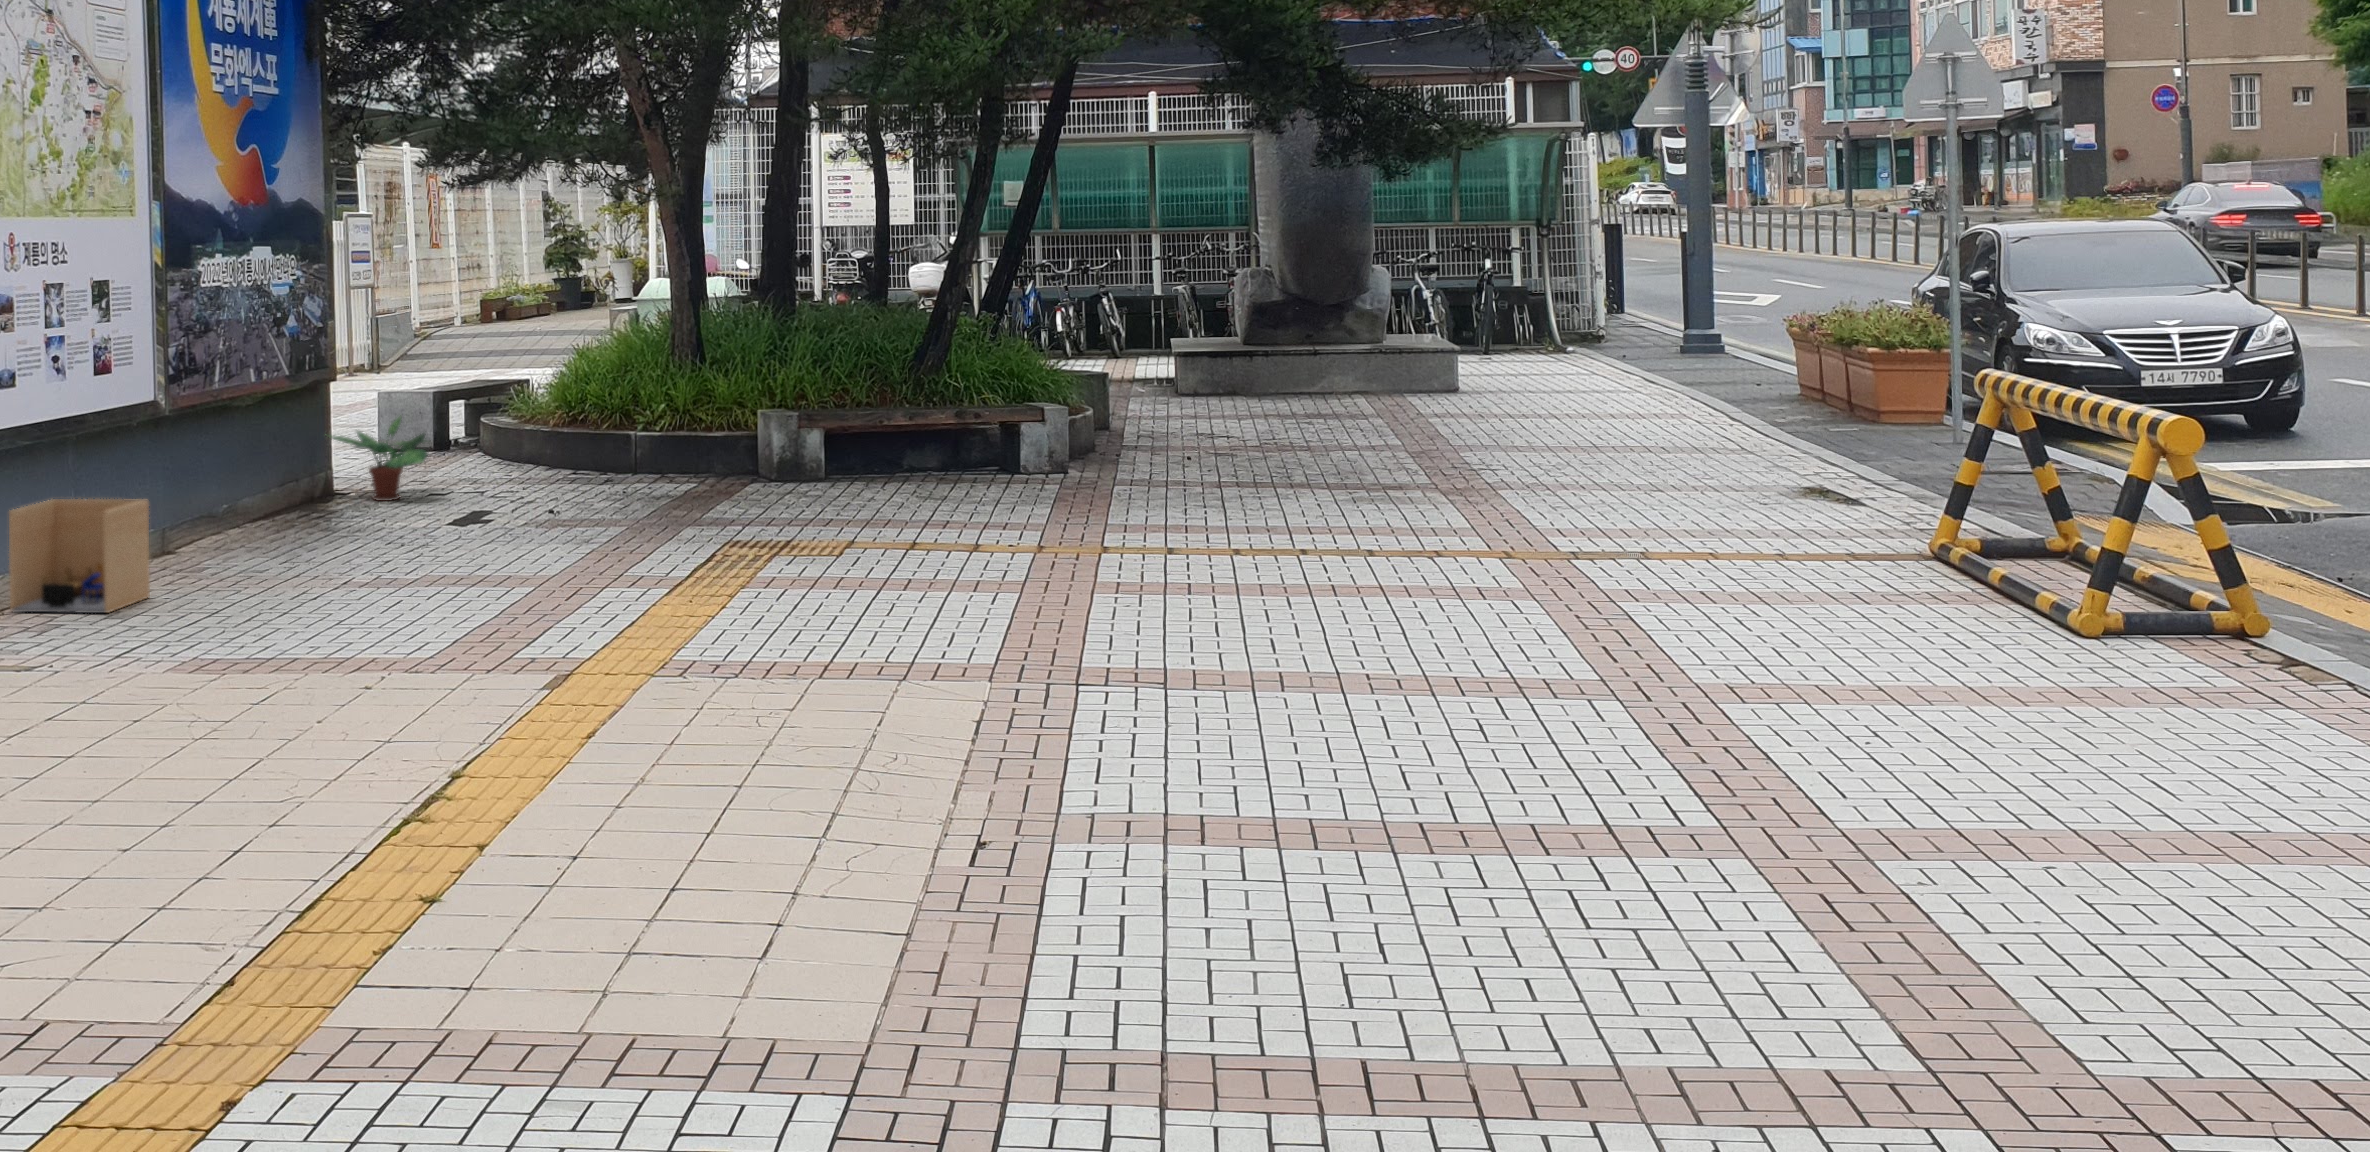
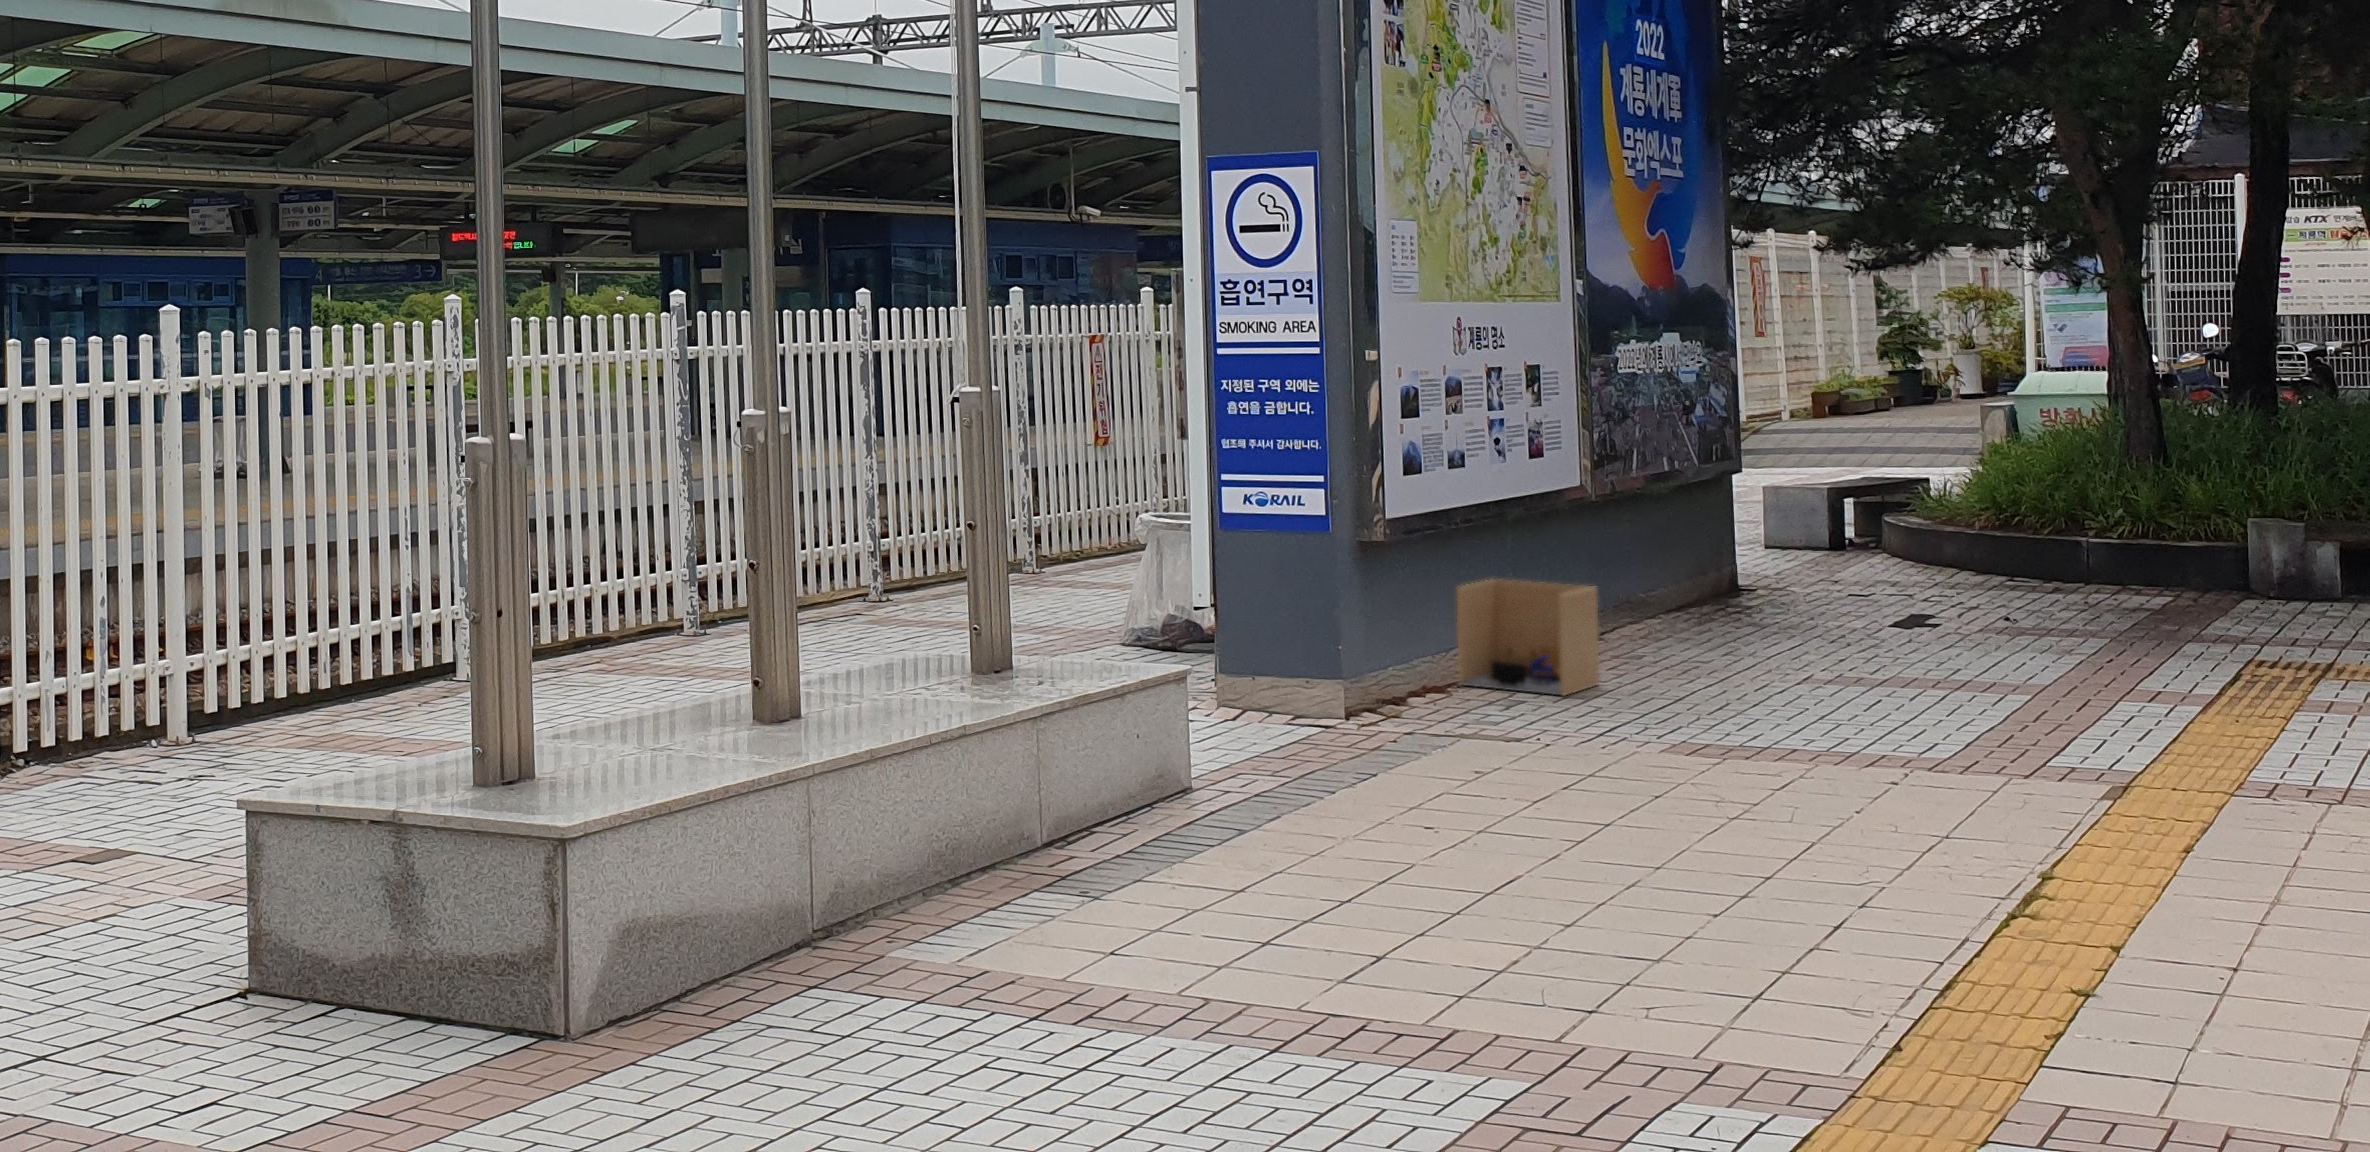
potted plant: present [330,416,428,501] -> none [1731,516,1865,609]

